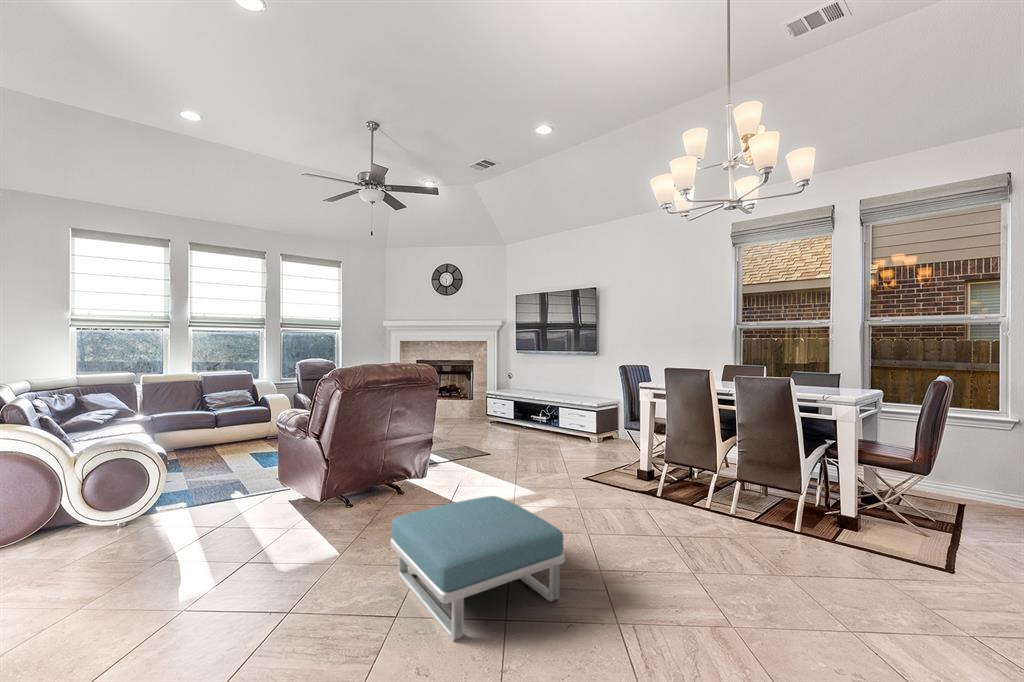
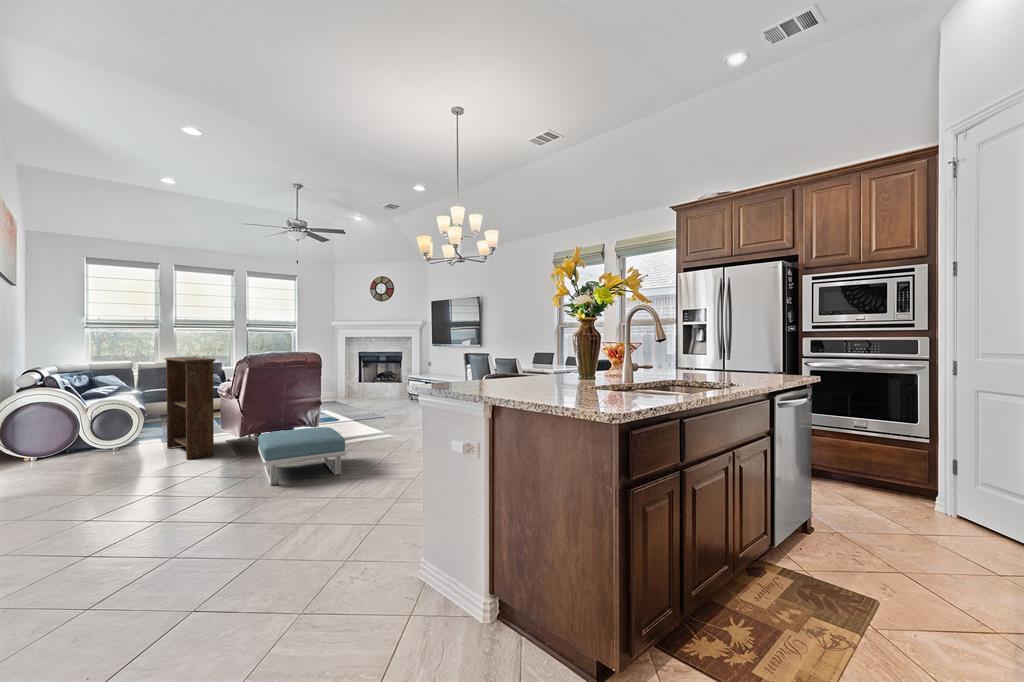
bookshelf: none [202,372,293,552] -> present [165,357,215,460]

